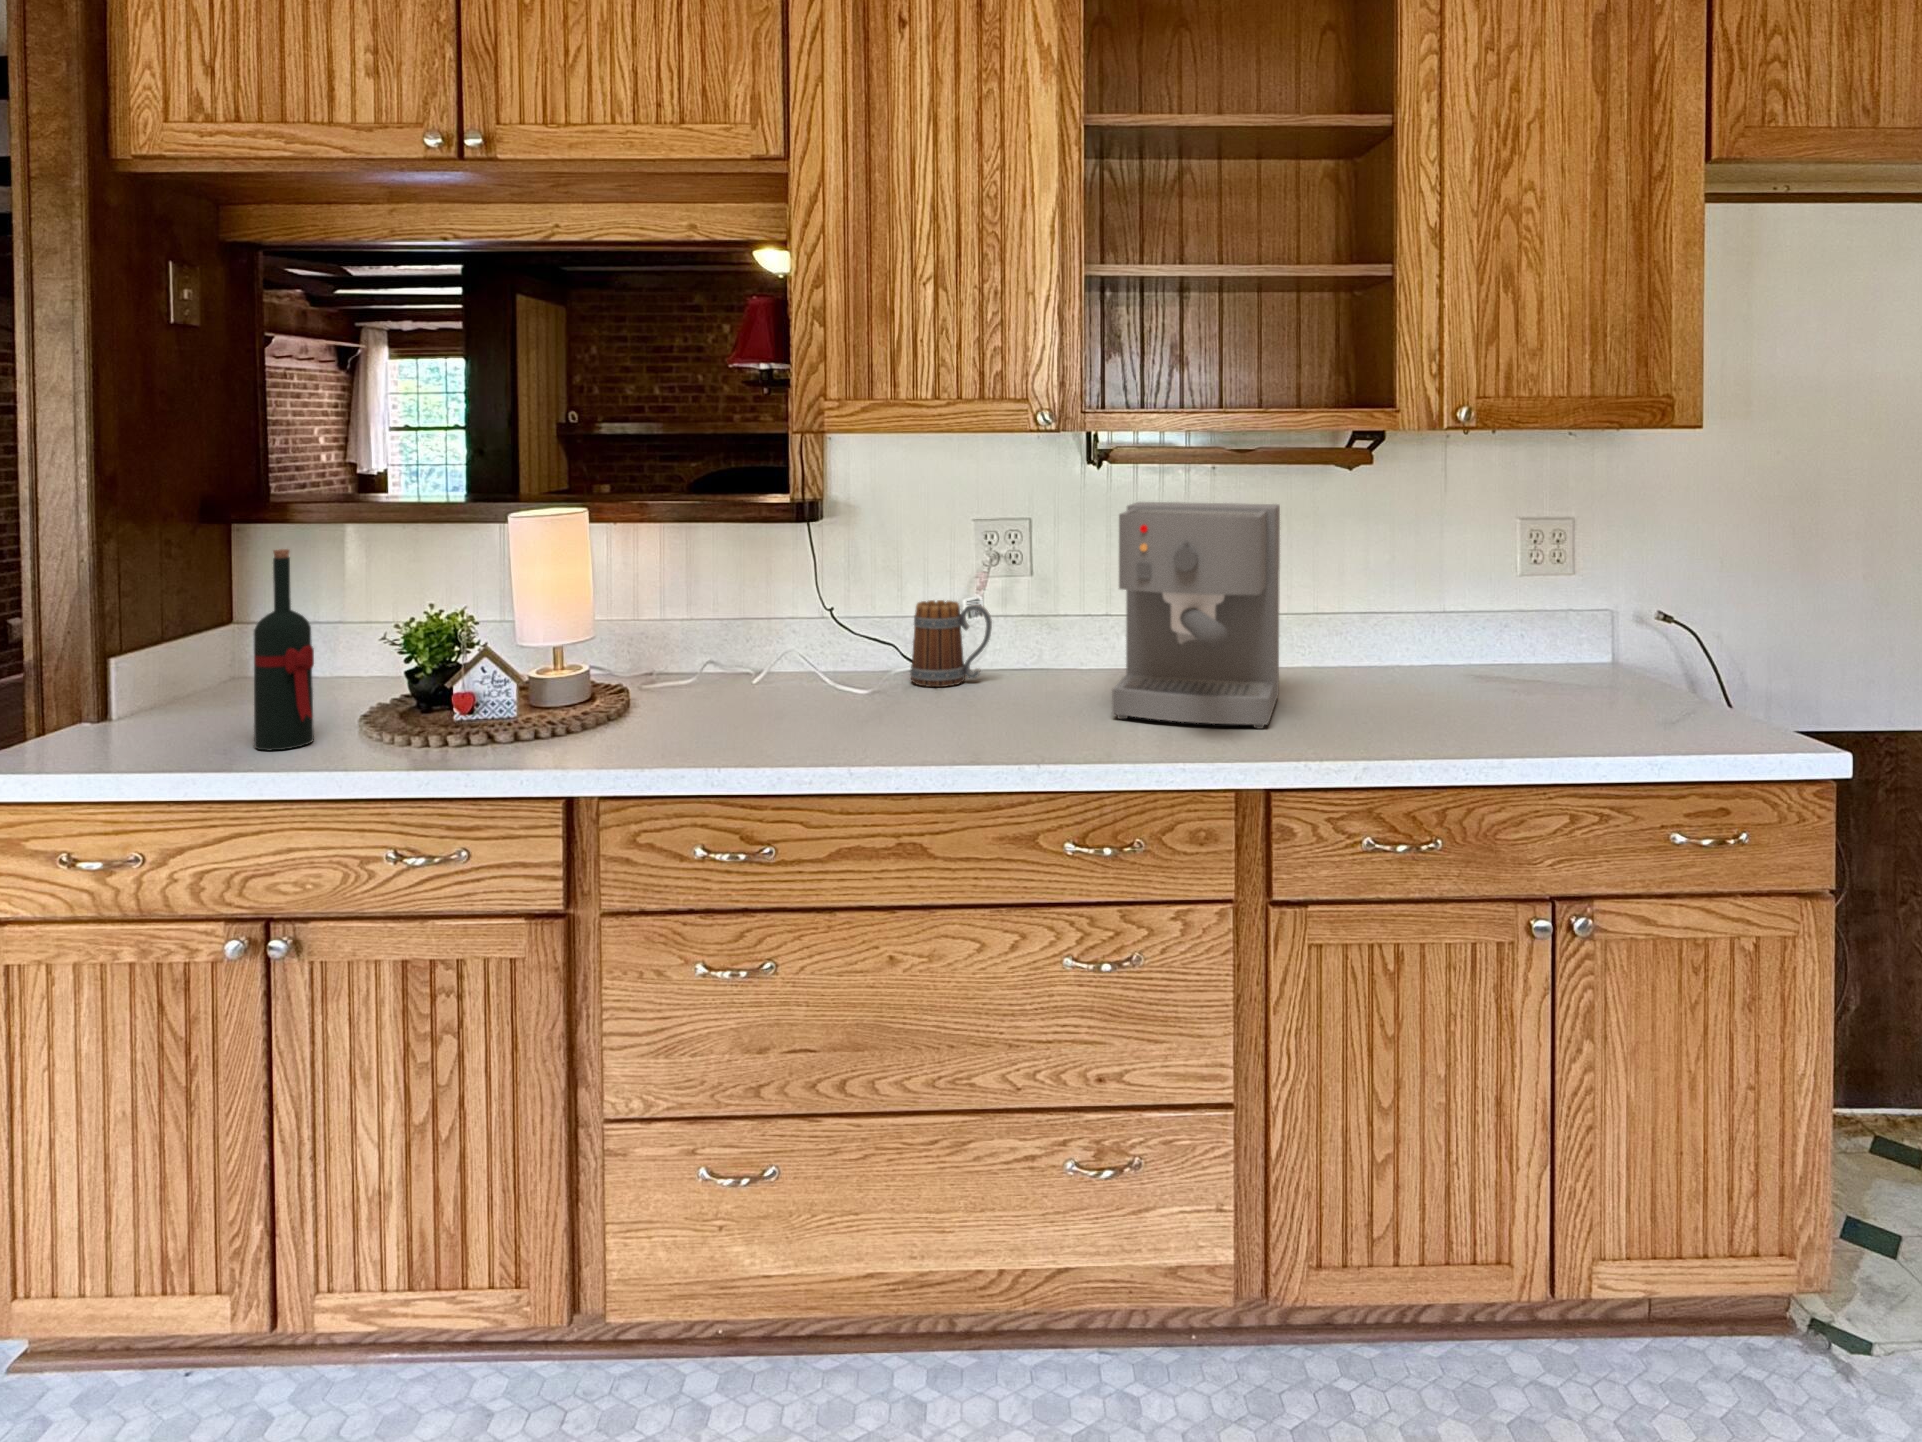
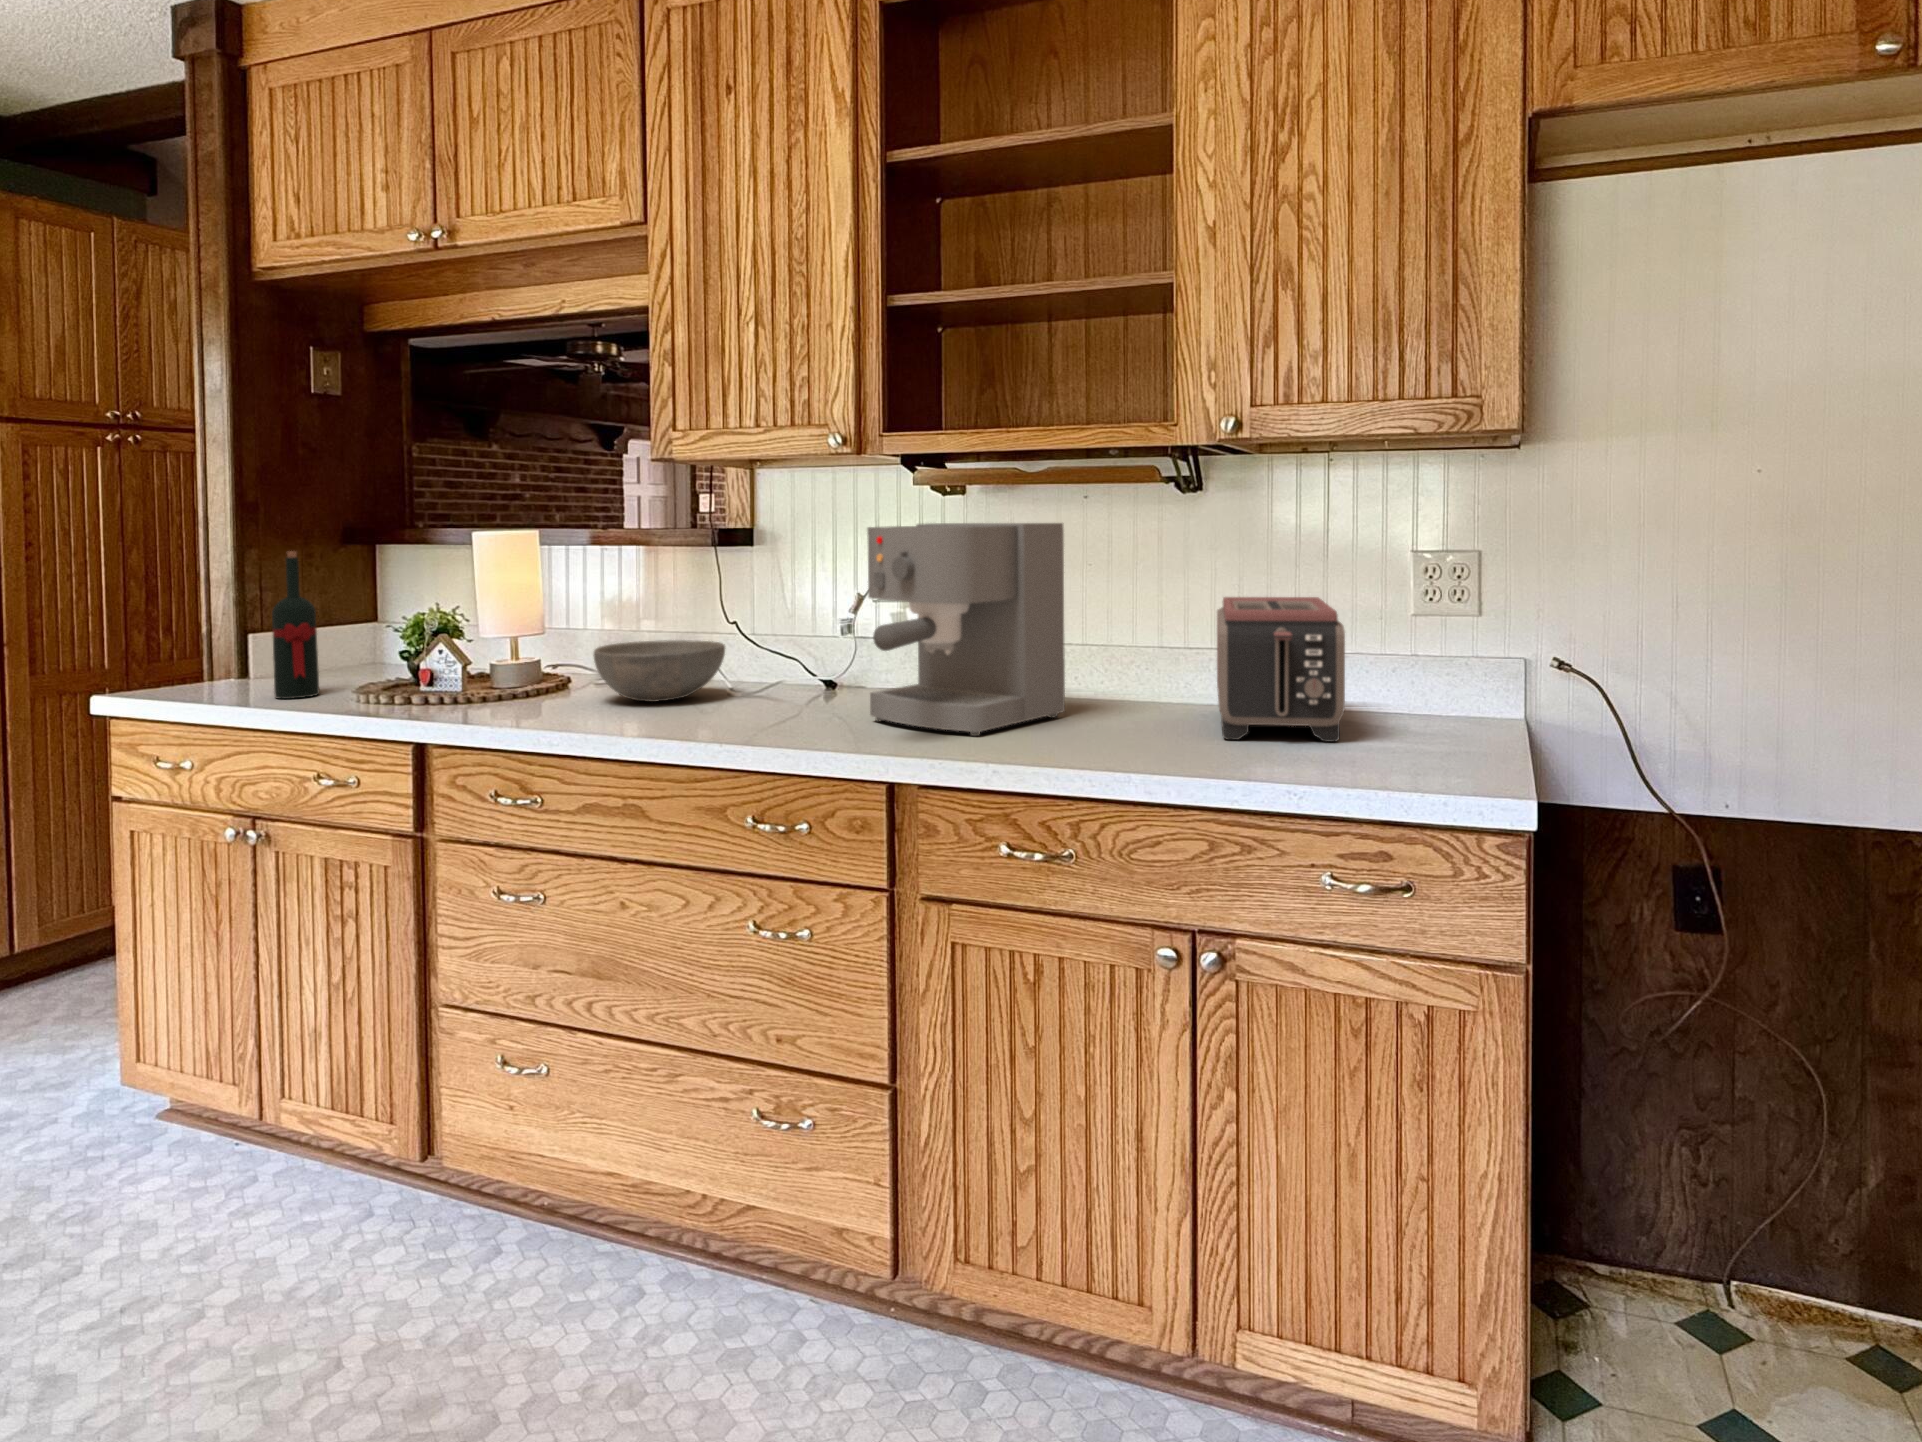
toaster: none [1385,568,1578,712] -> present [1217,597,1345,742]
mug: present [910,600,992,687] -> none [794,616,860,692]
bowl: none [727,637,874,714] -> present [593,640,725,702]

